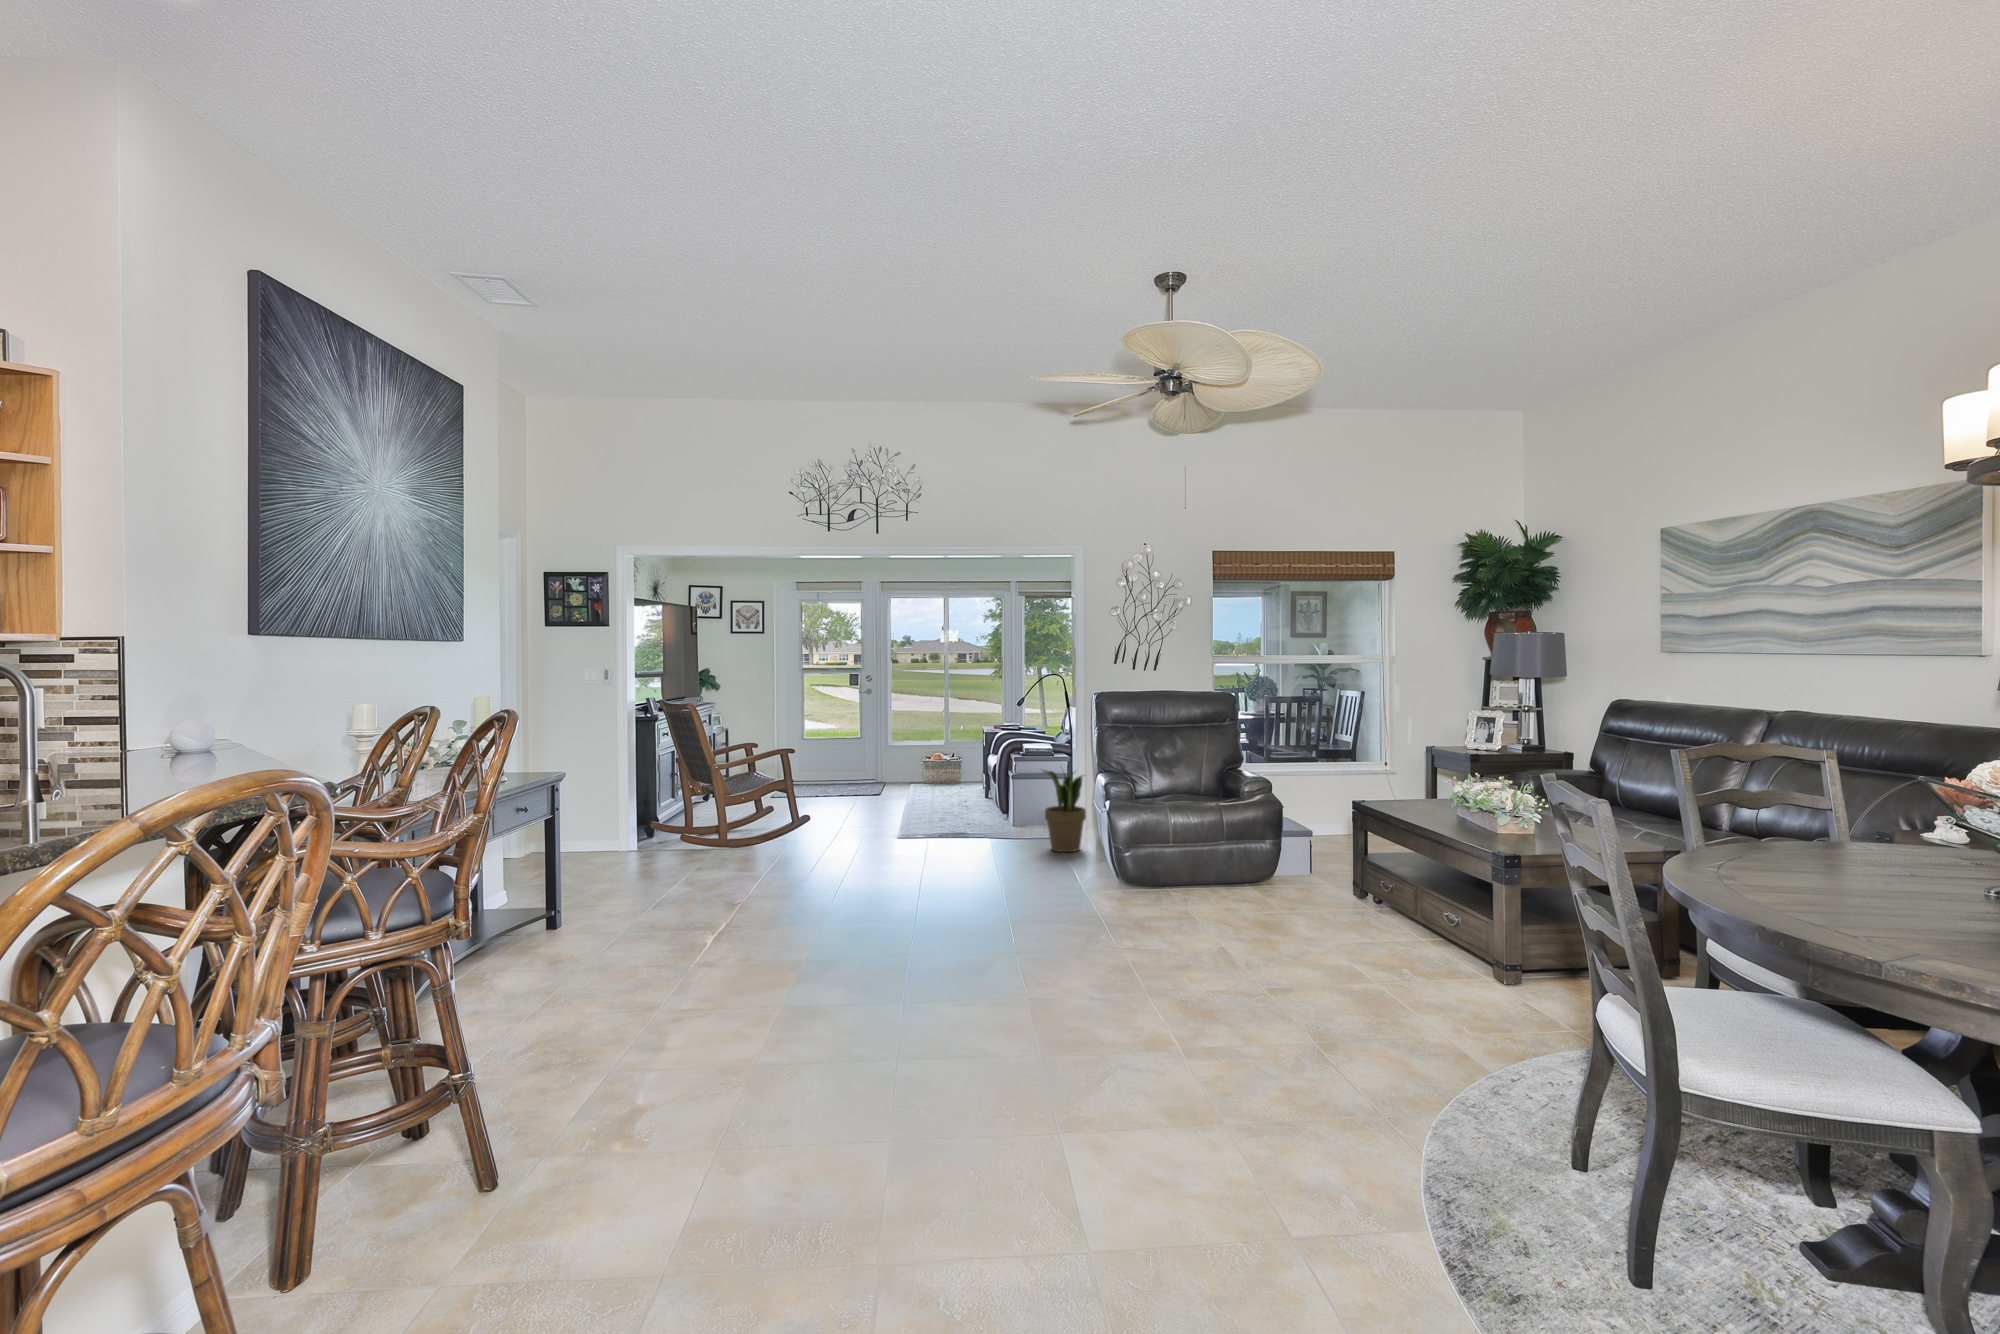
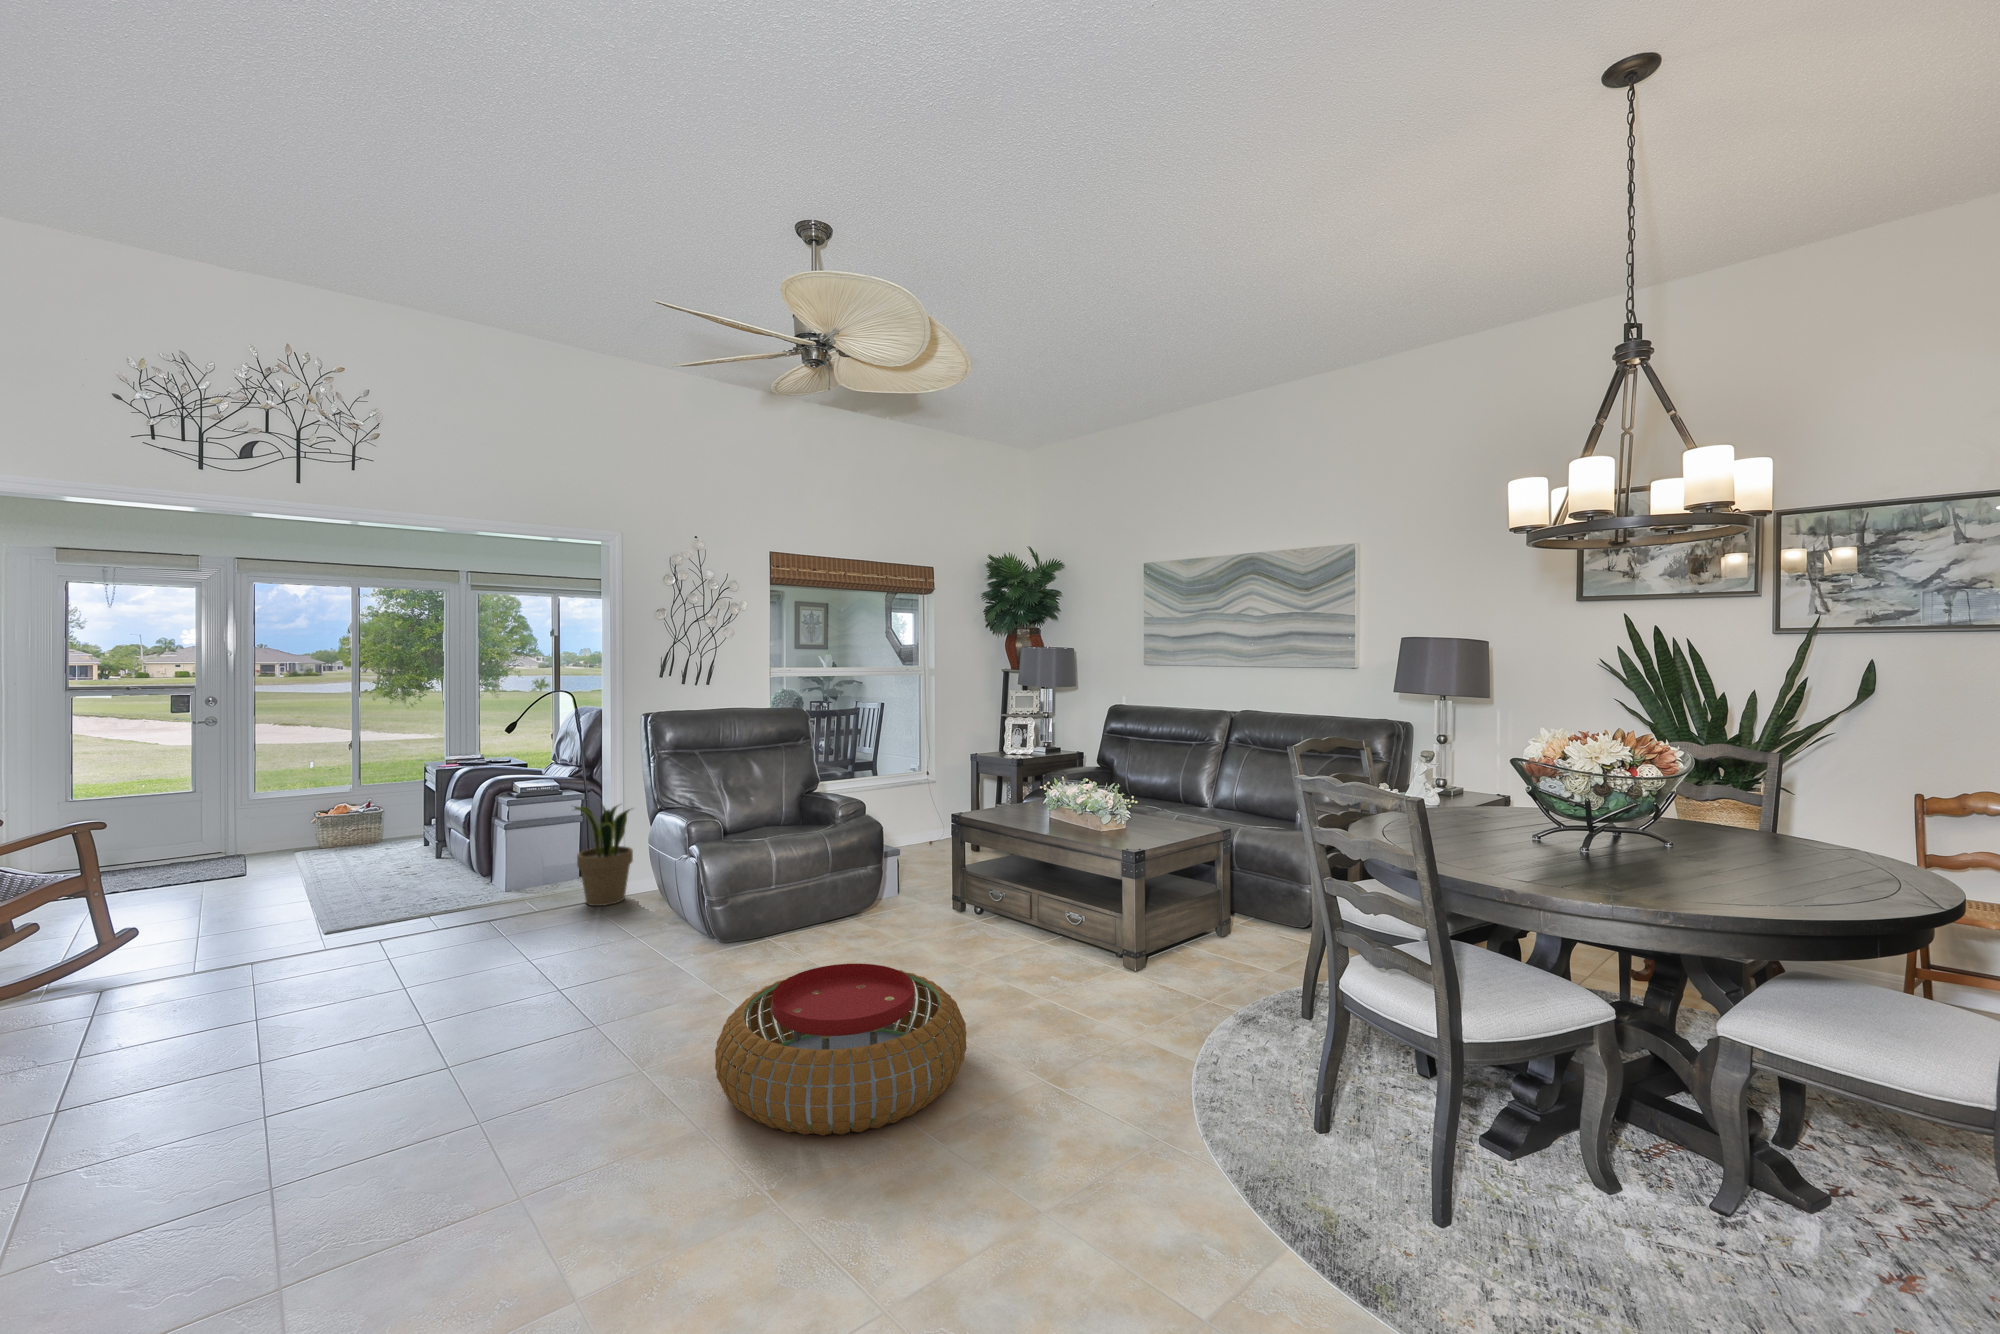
pouf: none [1055,898,1258,1017] -> present [715,964,967,1136]

